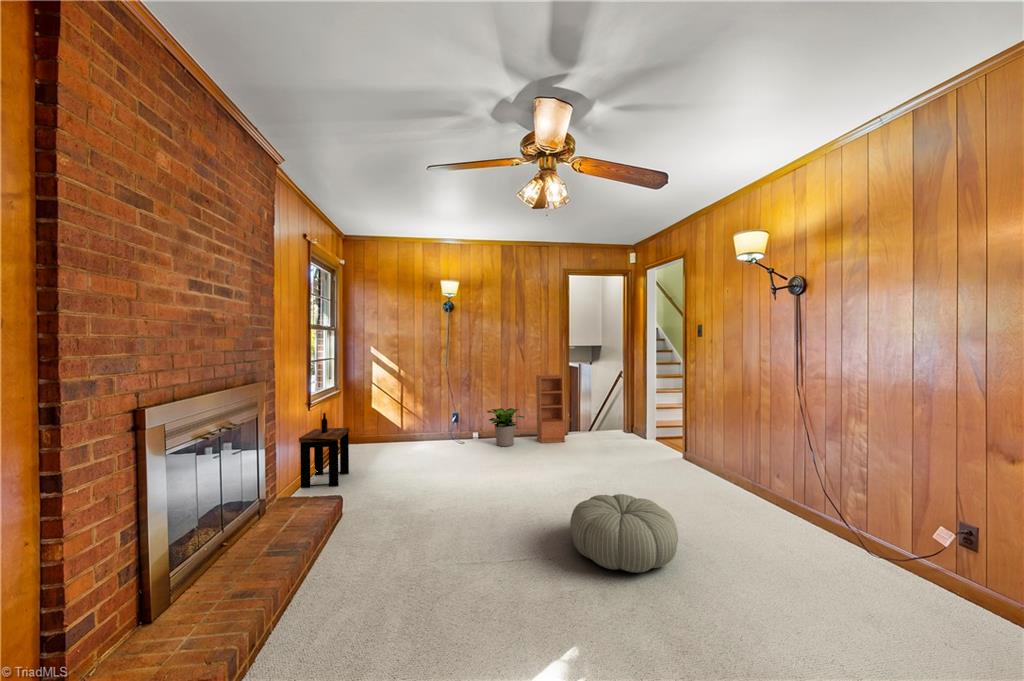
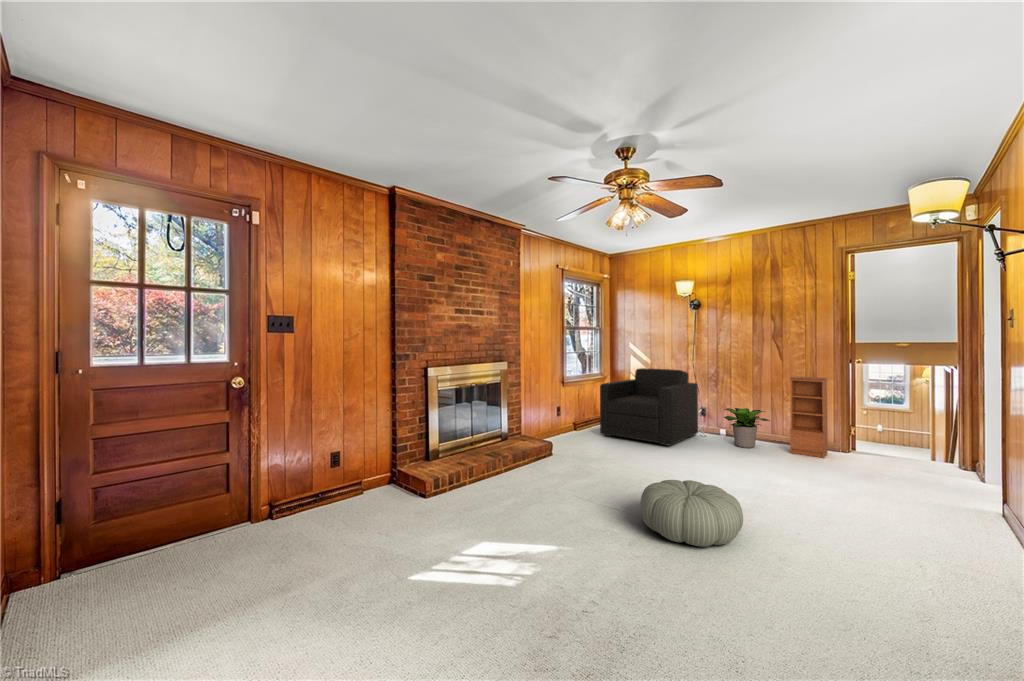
armchair: none [363,376,456,466] -> present [600,368,698,446]
side table: present [299,413,350,488] -> none [550,389,589,442]

